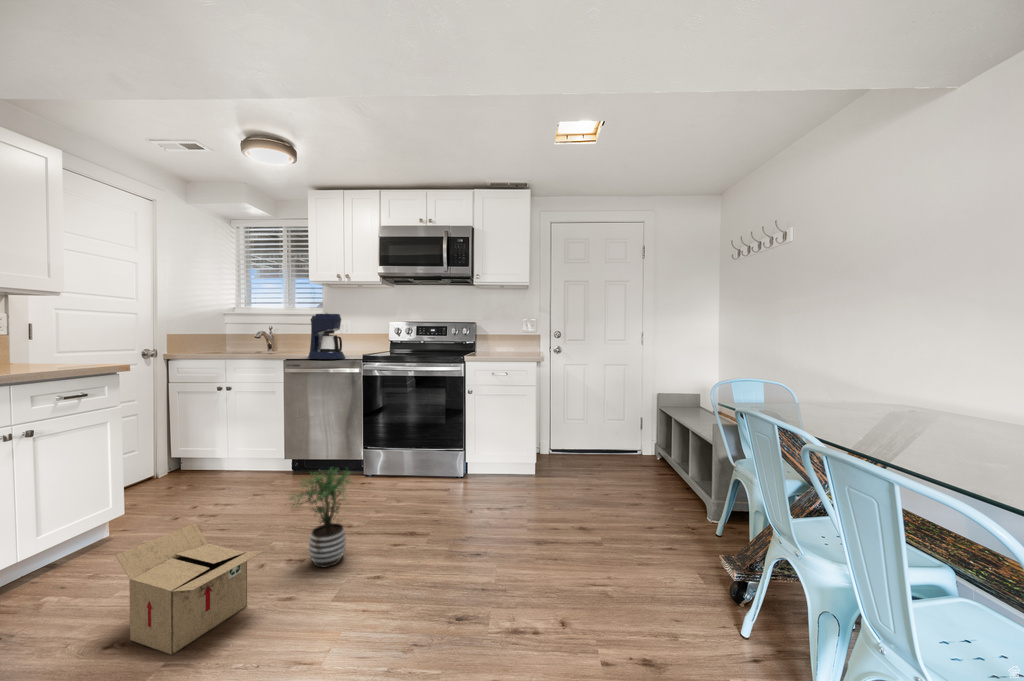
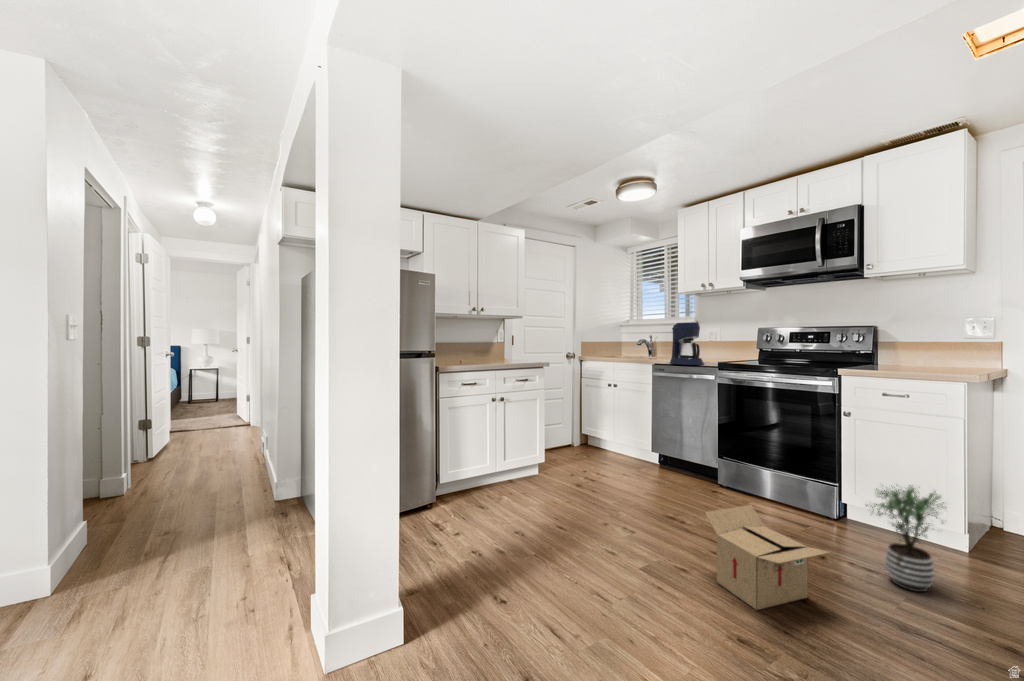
potted plant: present [291,469,352,567] -> present [866,485,946,592]
cardboard box: present [116,524,266,655] -> present [705,505,831,610]

